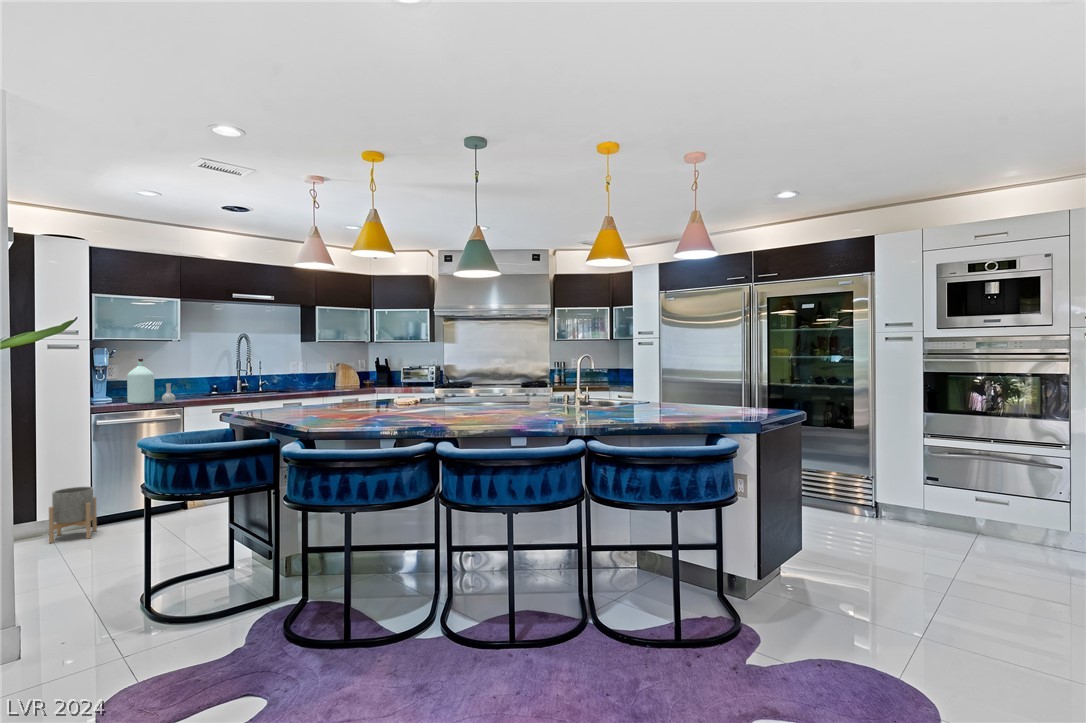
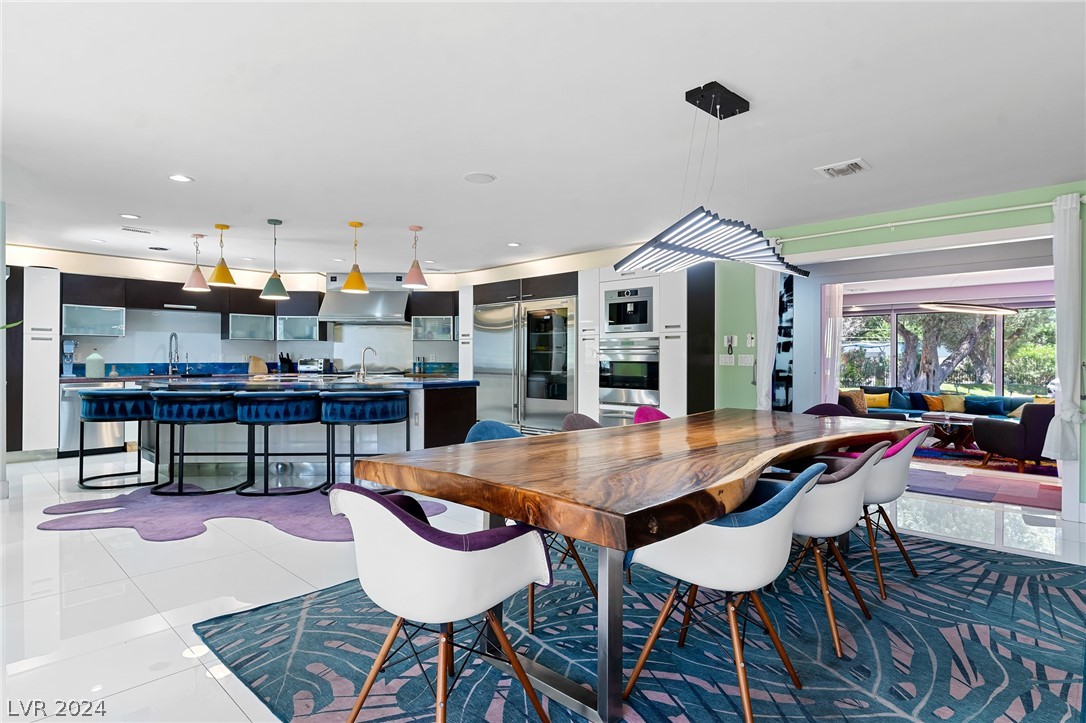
planter: present [49,487,97,543] -> none [30,430,62,464]

